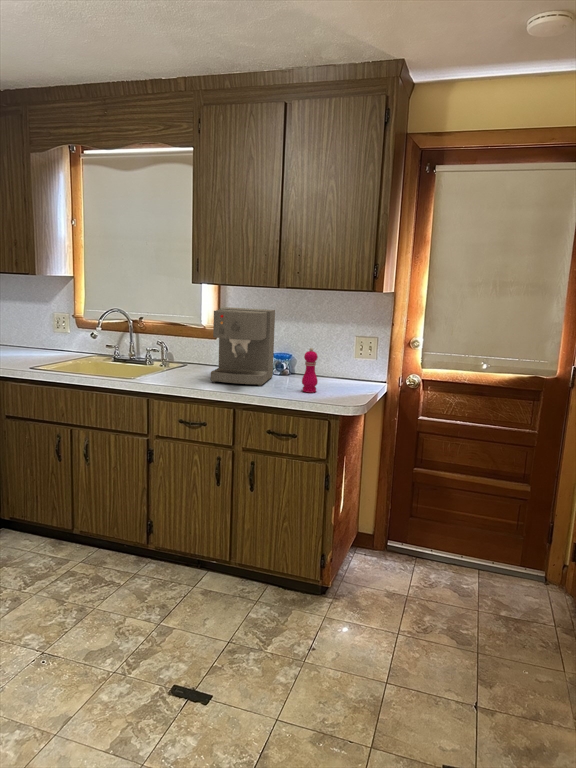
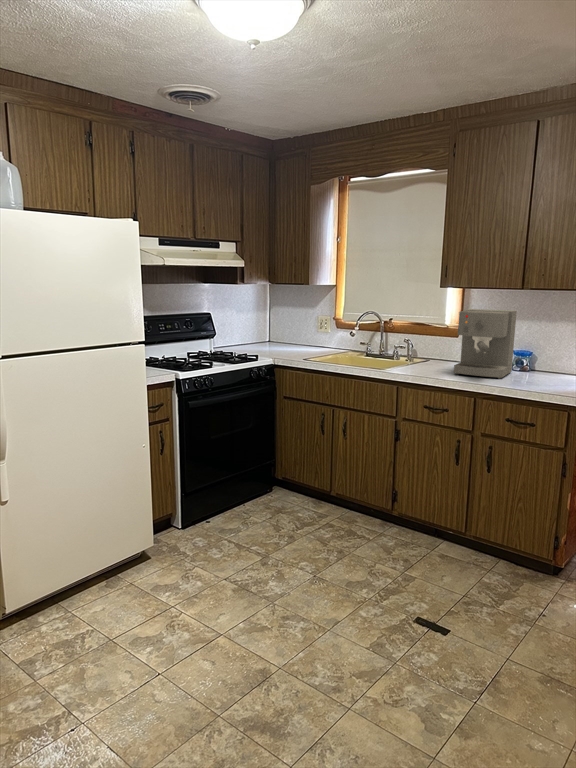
pepper mill: present [302,348,318,393] -> none [541,345,558,386]

